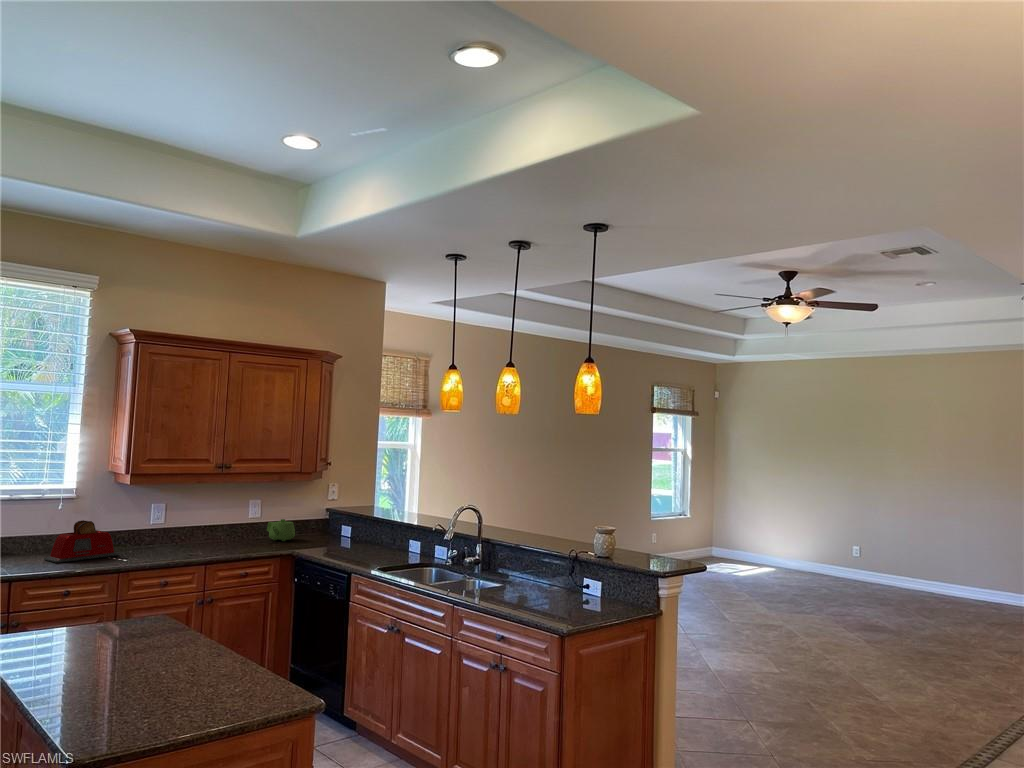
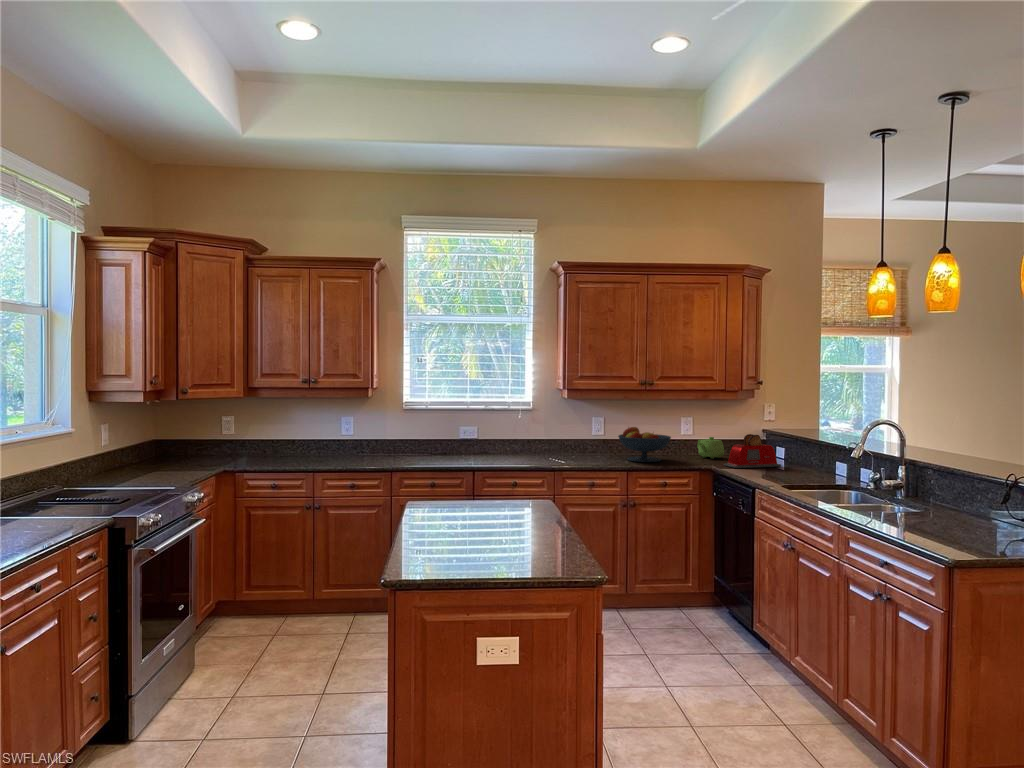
fruit bowl: none [189,513,249,552] -> present [618,427,671,462]
toaster: present [44,520,119,563] -> present [724,434,781,468]

